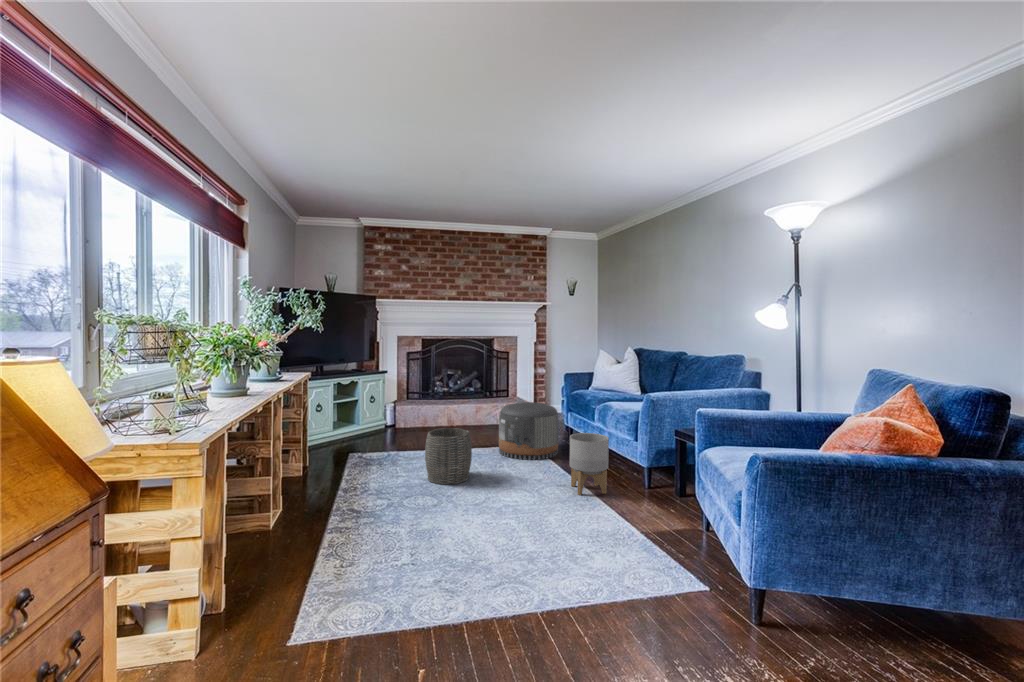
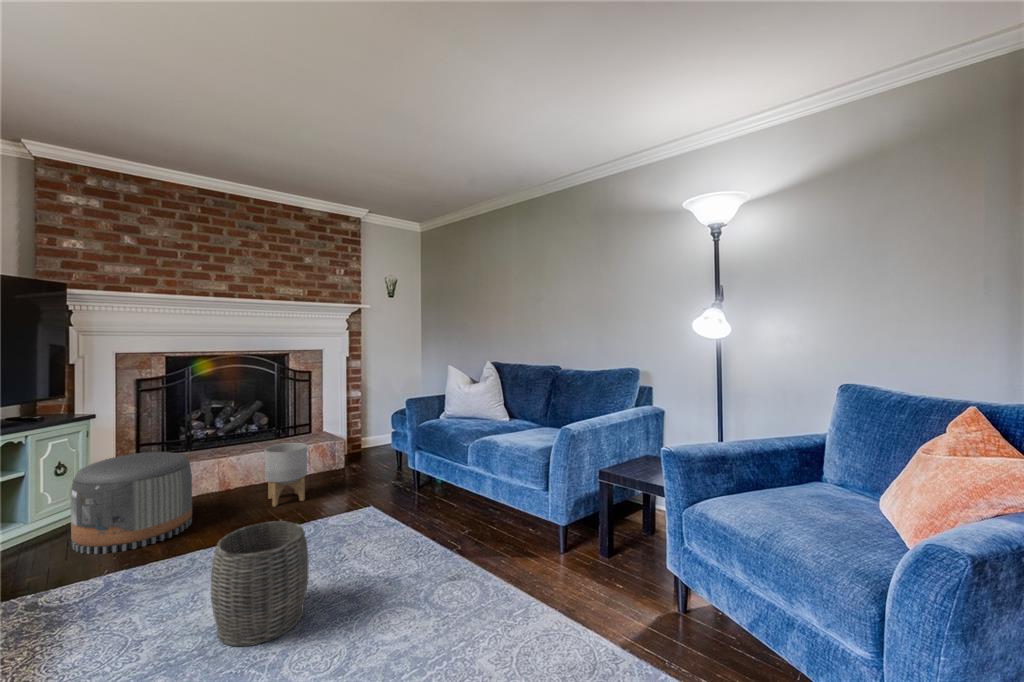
pouf: present [499,402,559,460] -> present [71,452,192,554]
planter: present [570,433,609,495] -> present [265,443,307,507]

